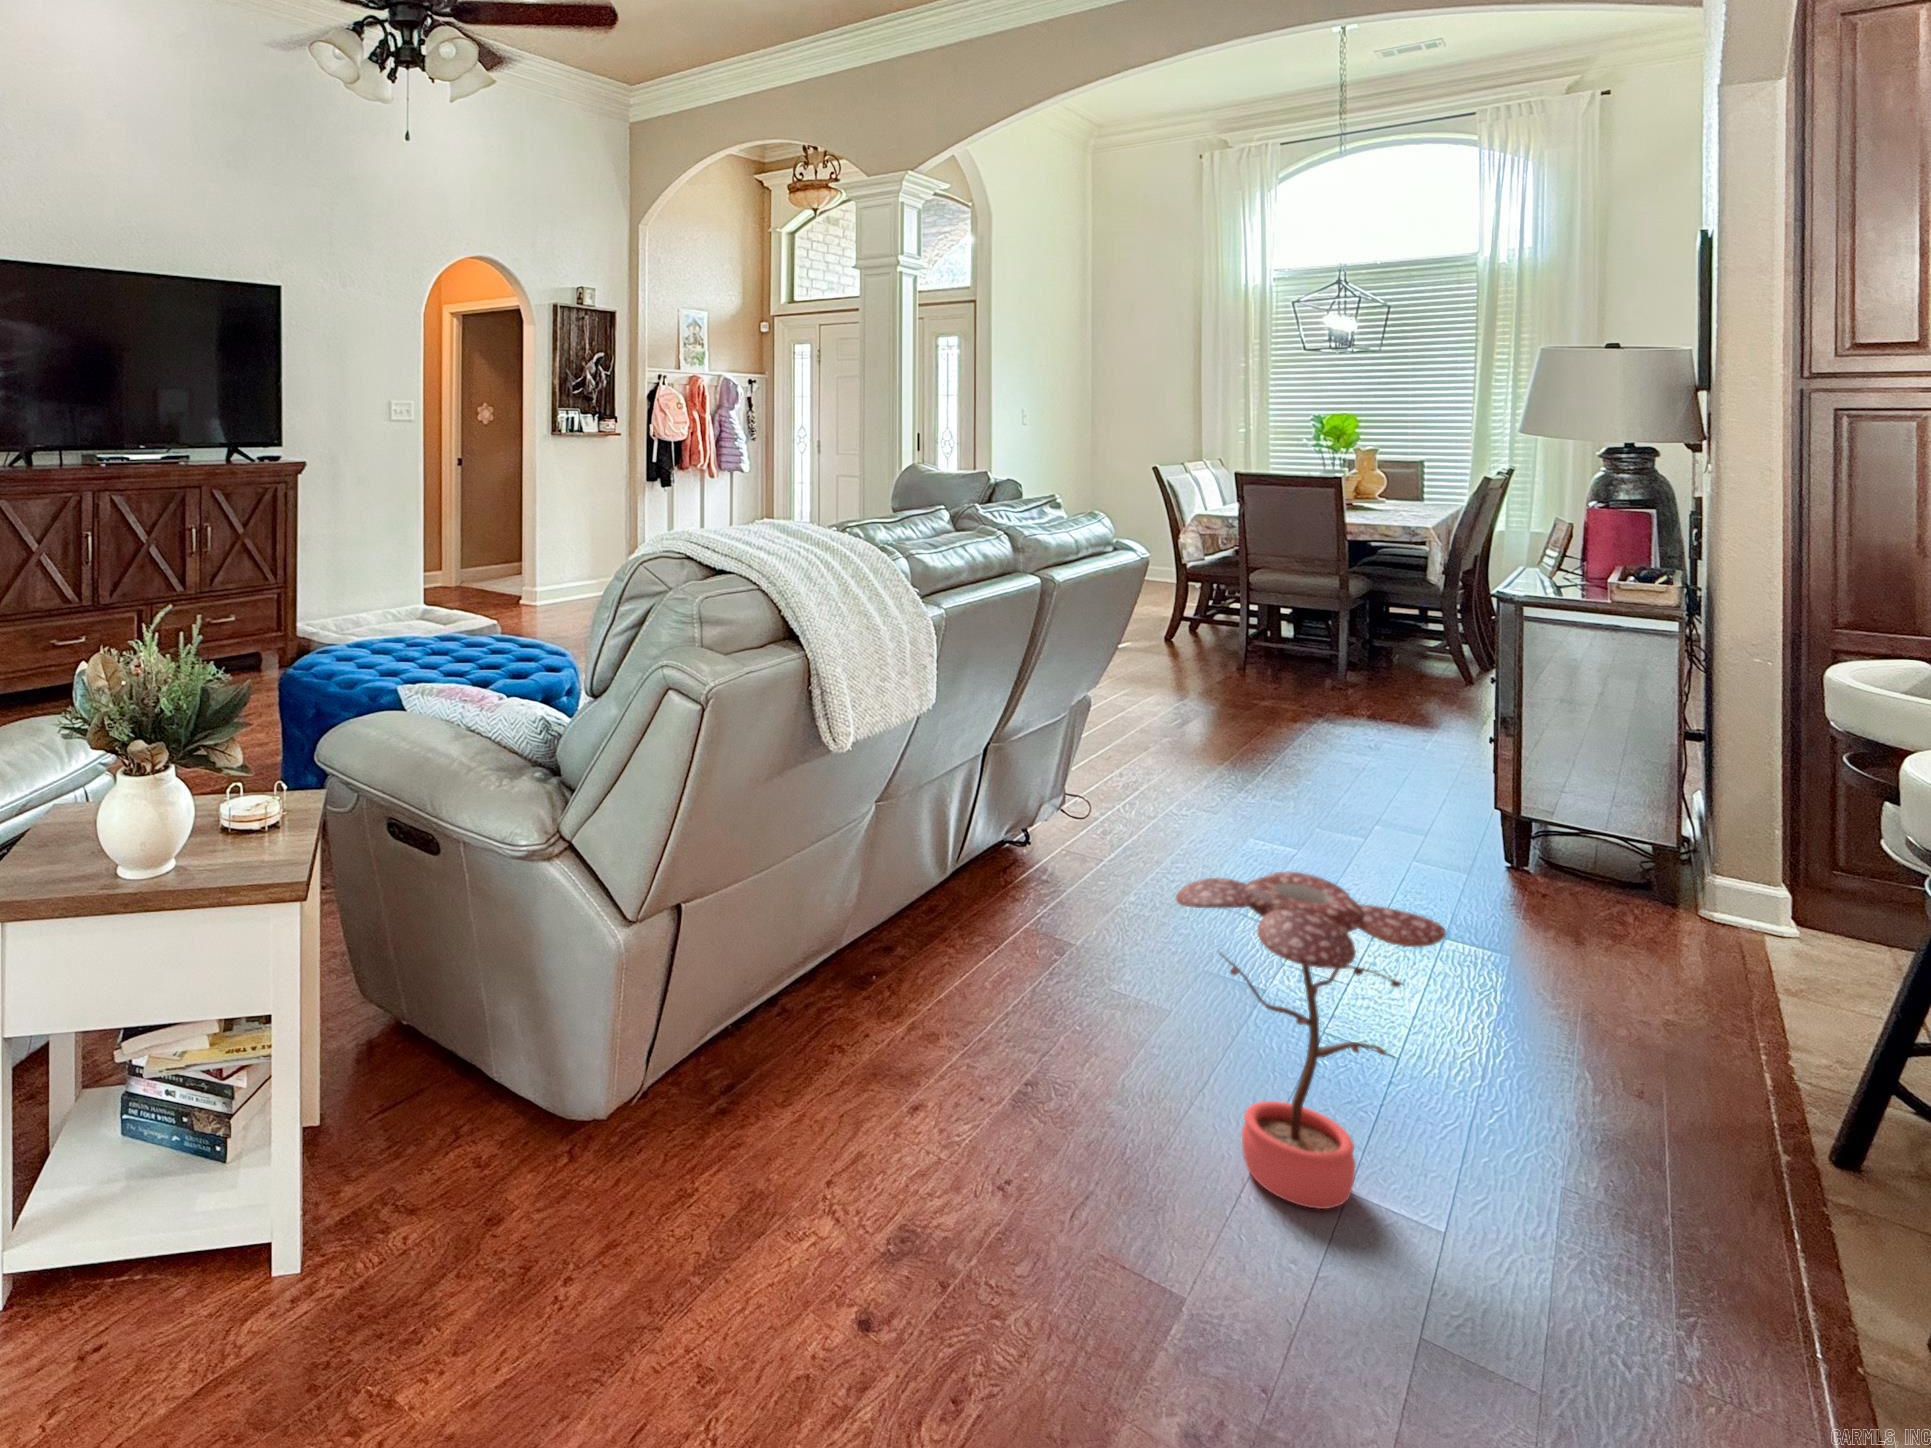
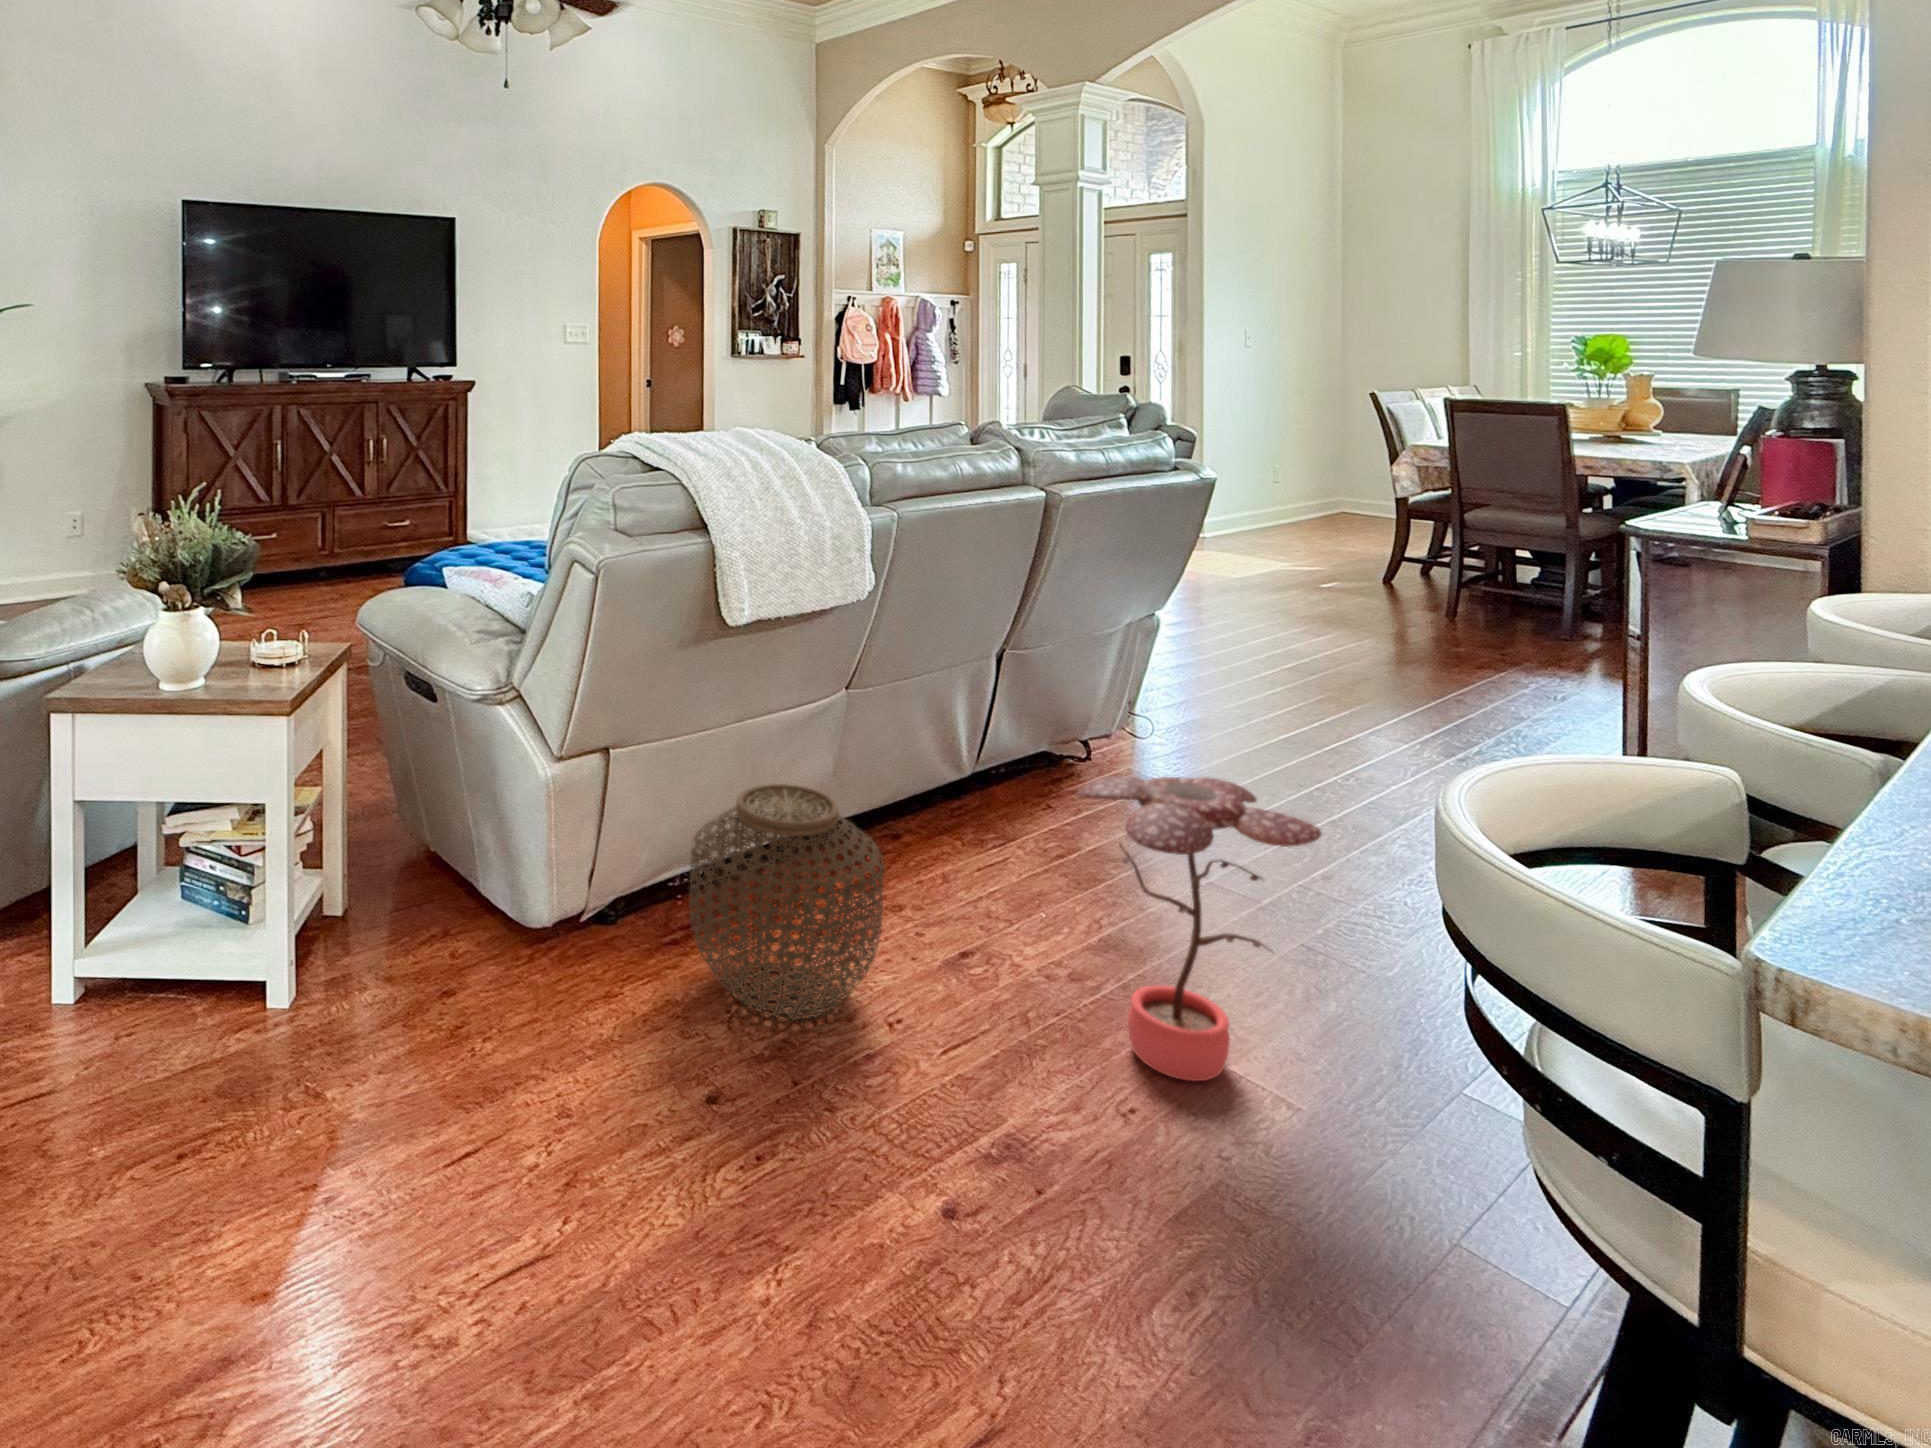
woven basket: none [767,917,989,1198] -> present [690,784,884,1019]

